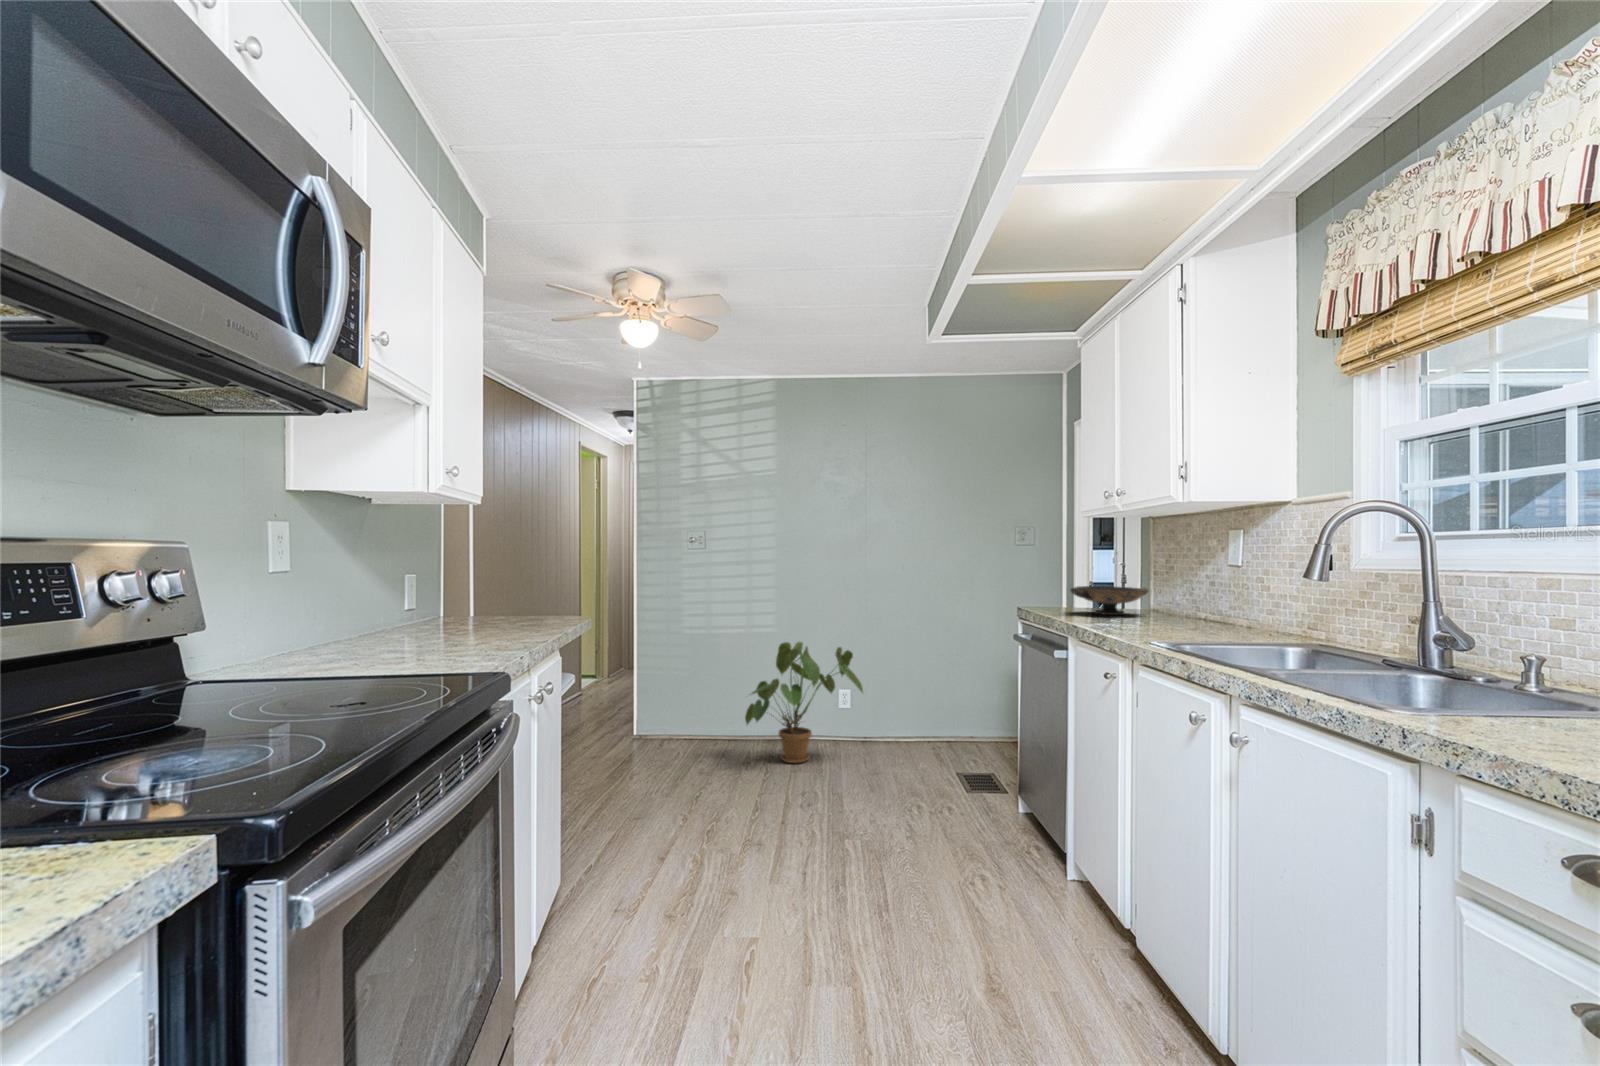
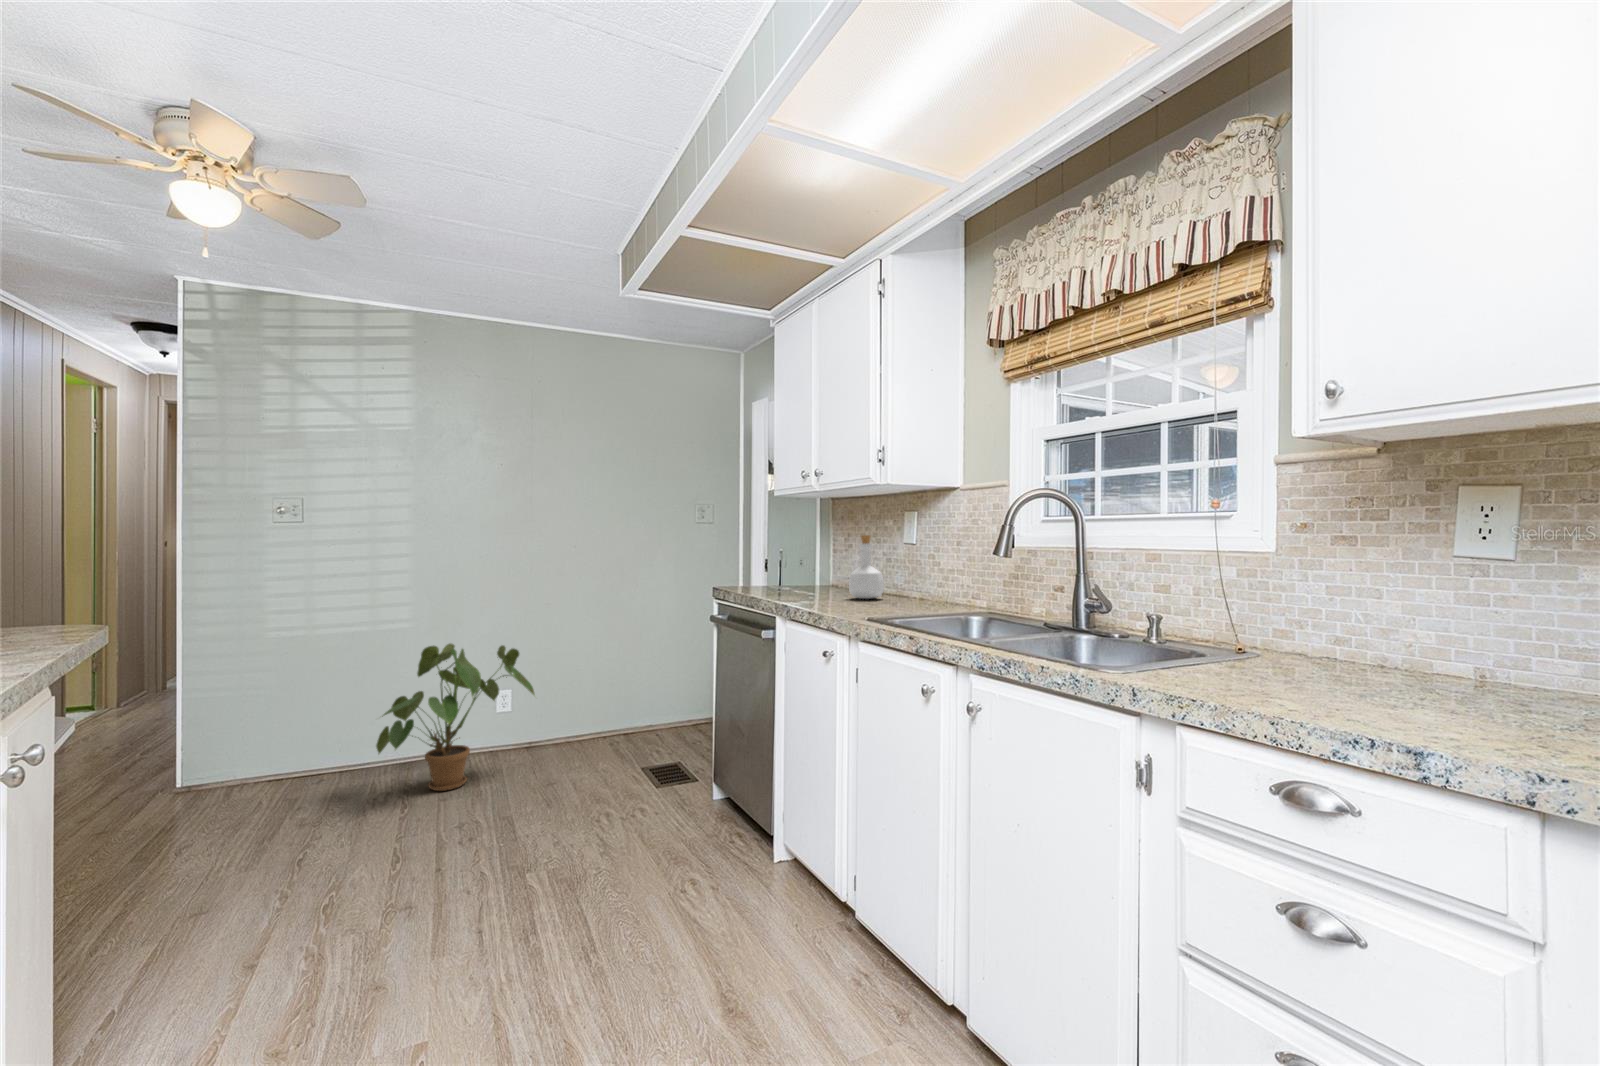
bottle: none [1162,554,1205,623] -> present [849,535,884,599]
decorative bowl: present [1071,586,1148,615] -> none [765,567,830,594]

